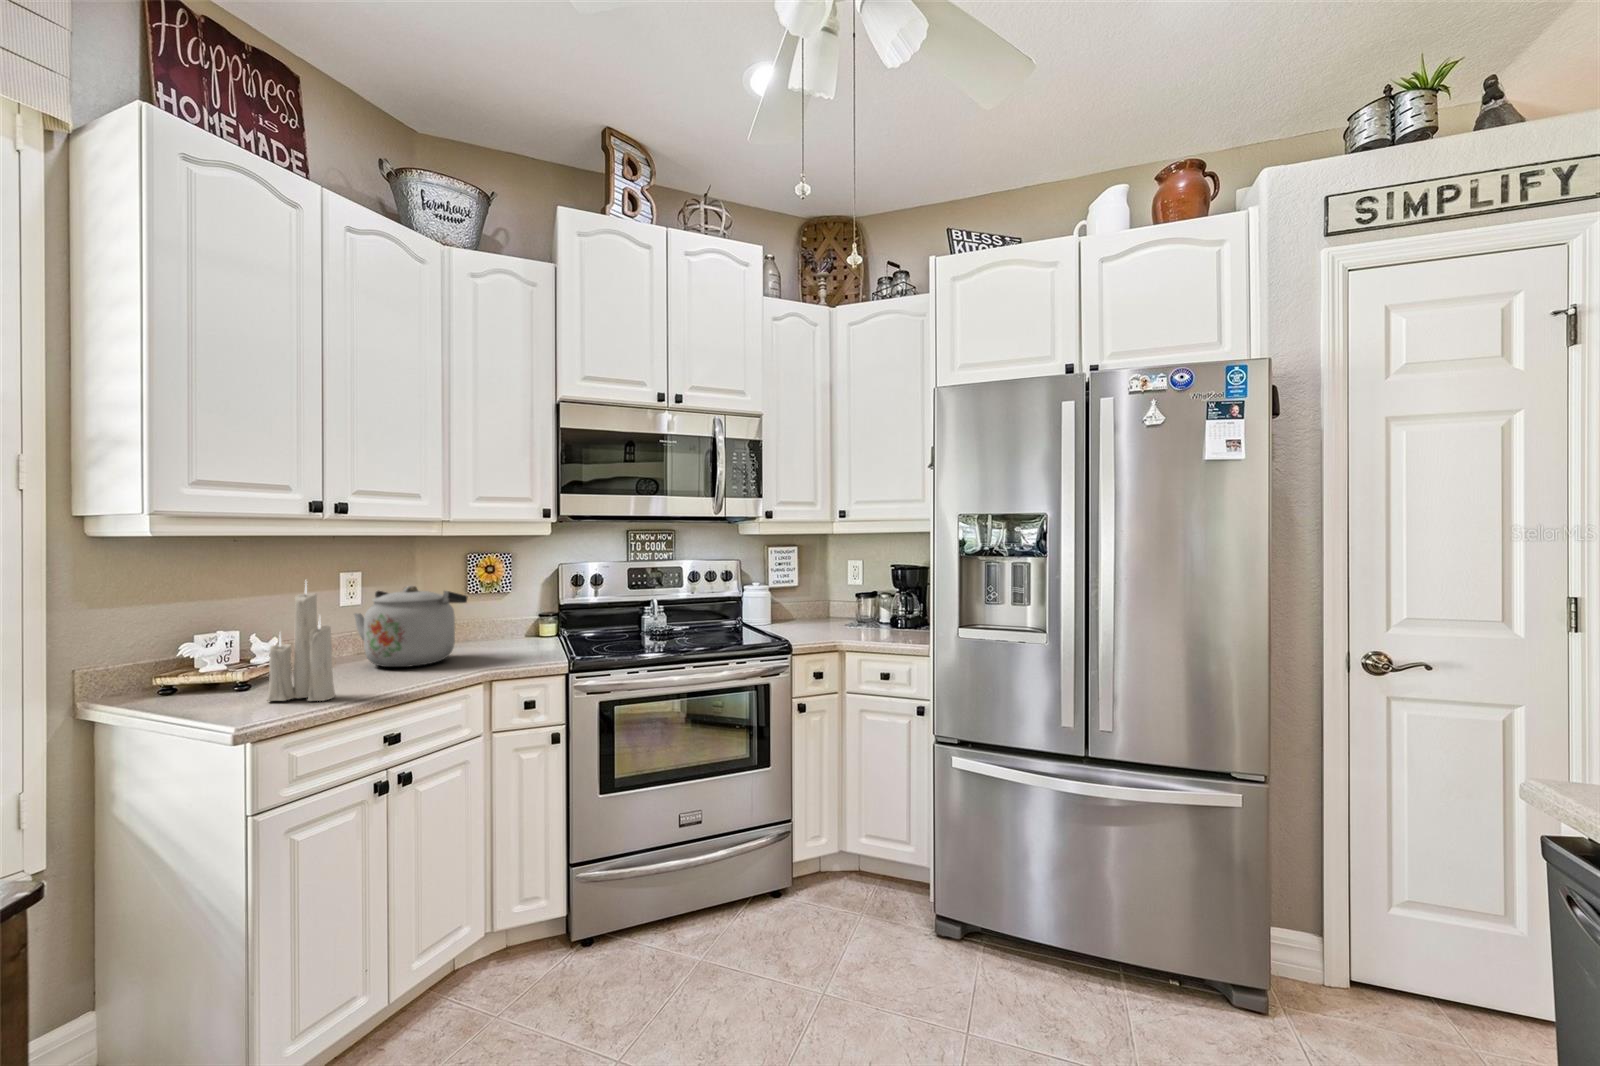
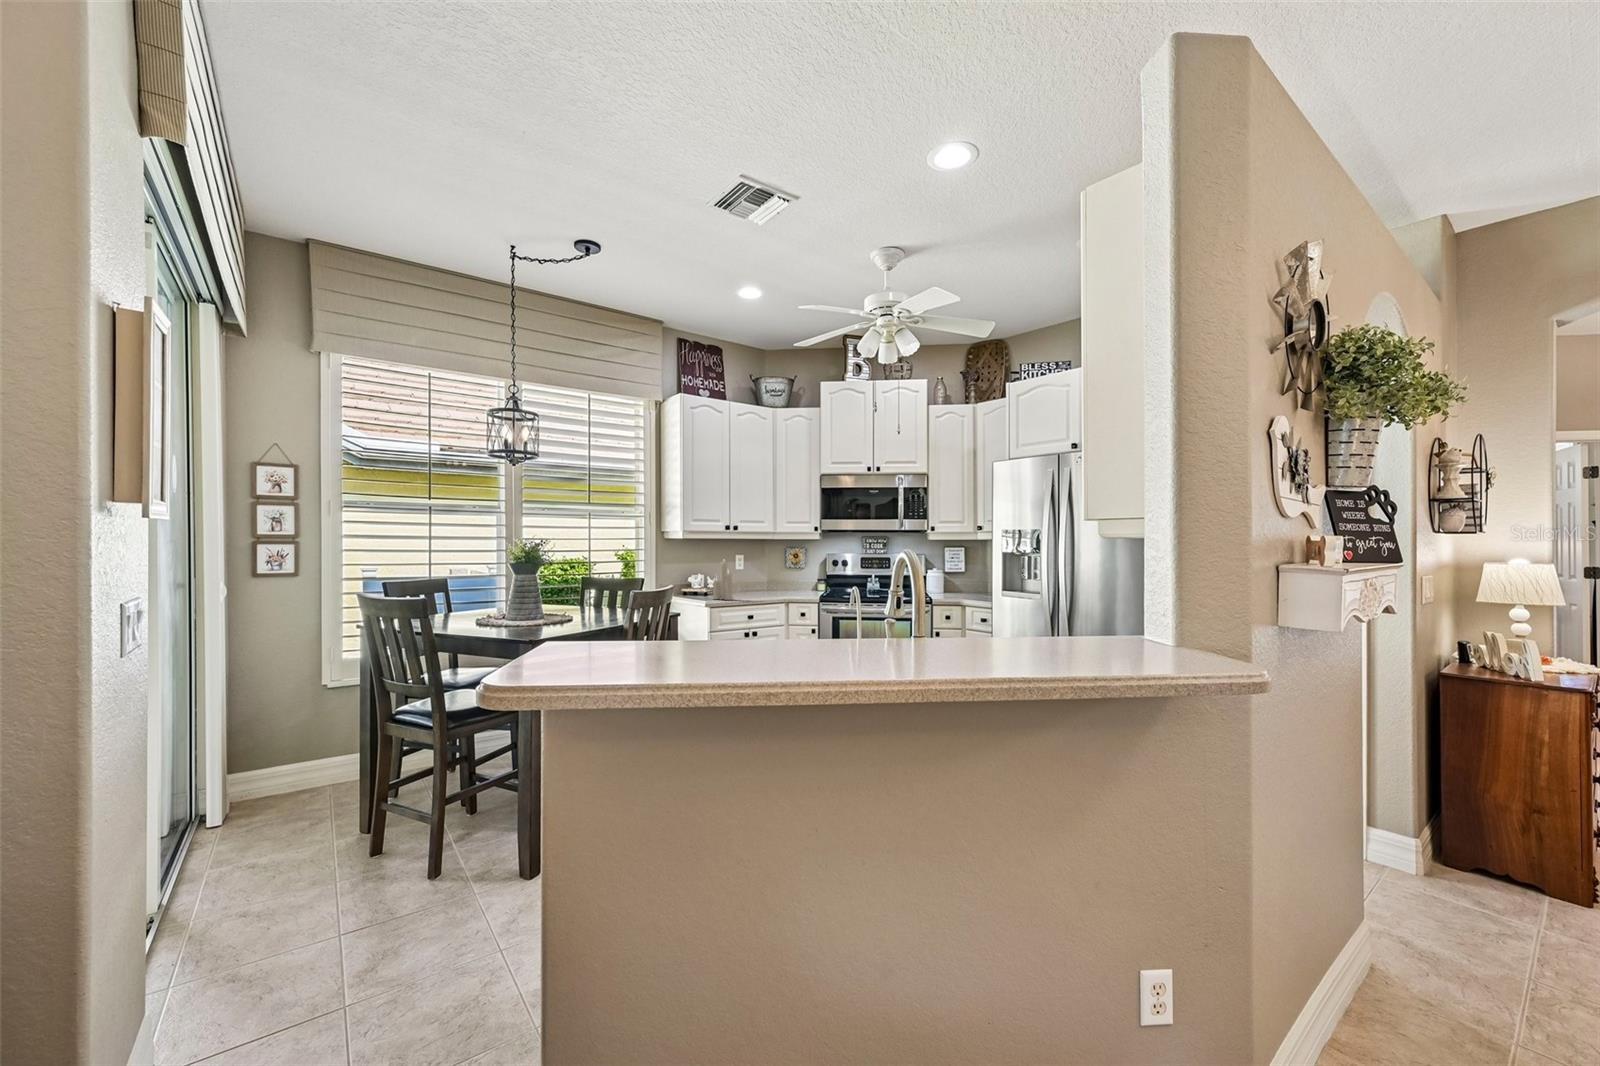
kettle: present [354,586,468,667] -> none [740,561,782,595]

